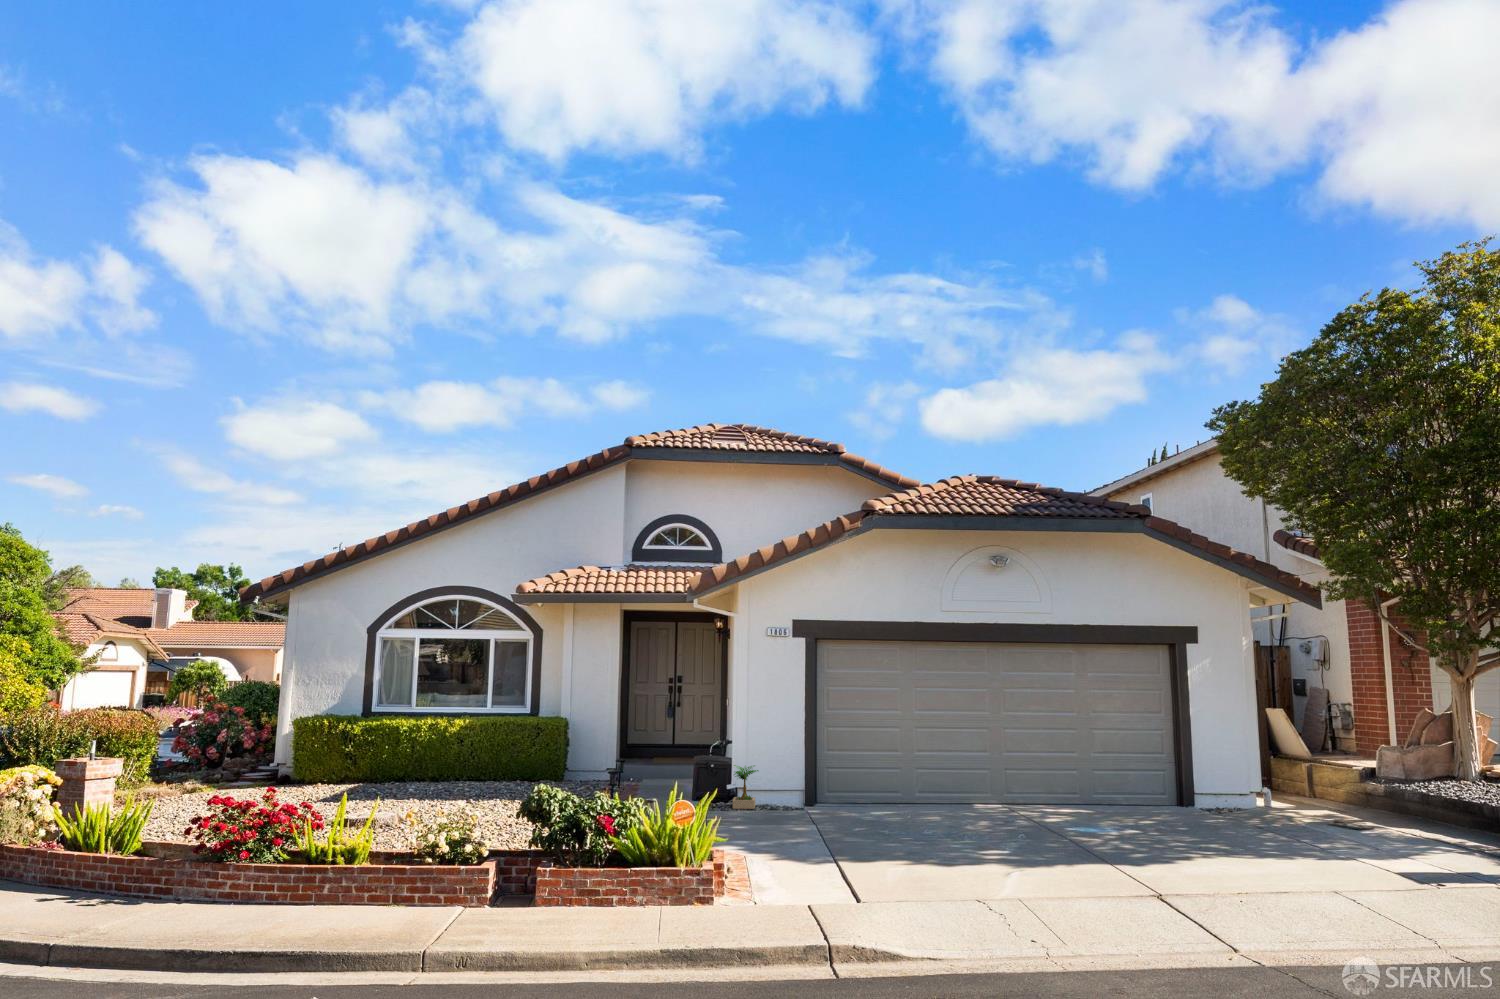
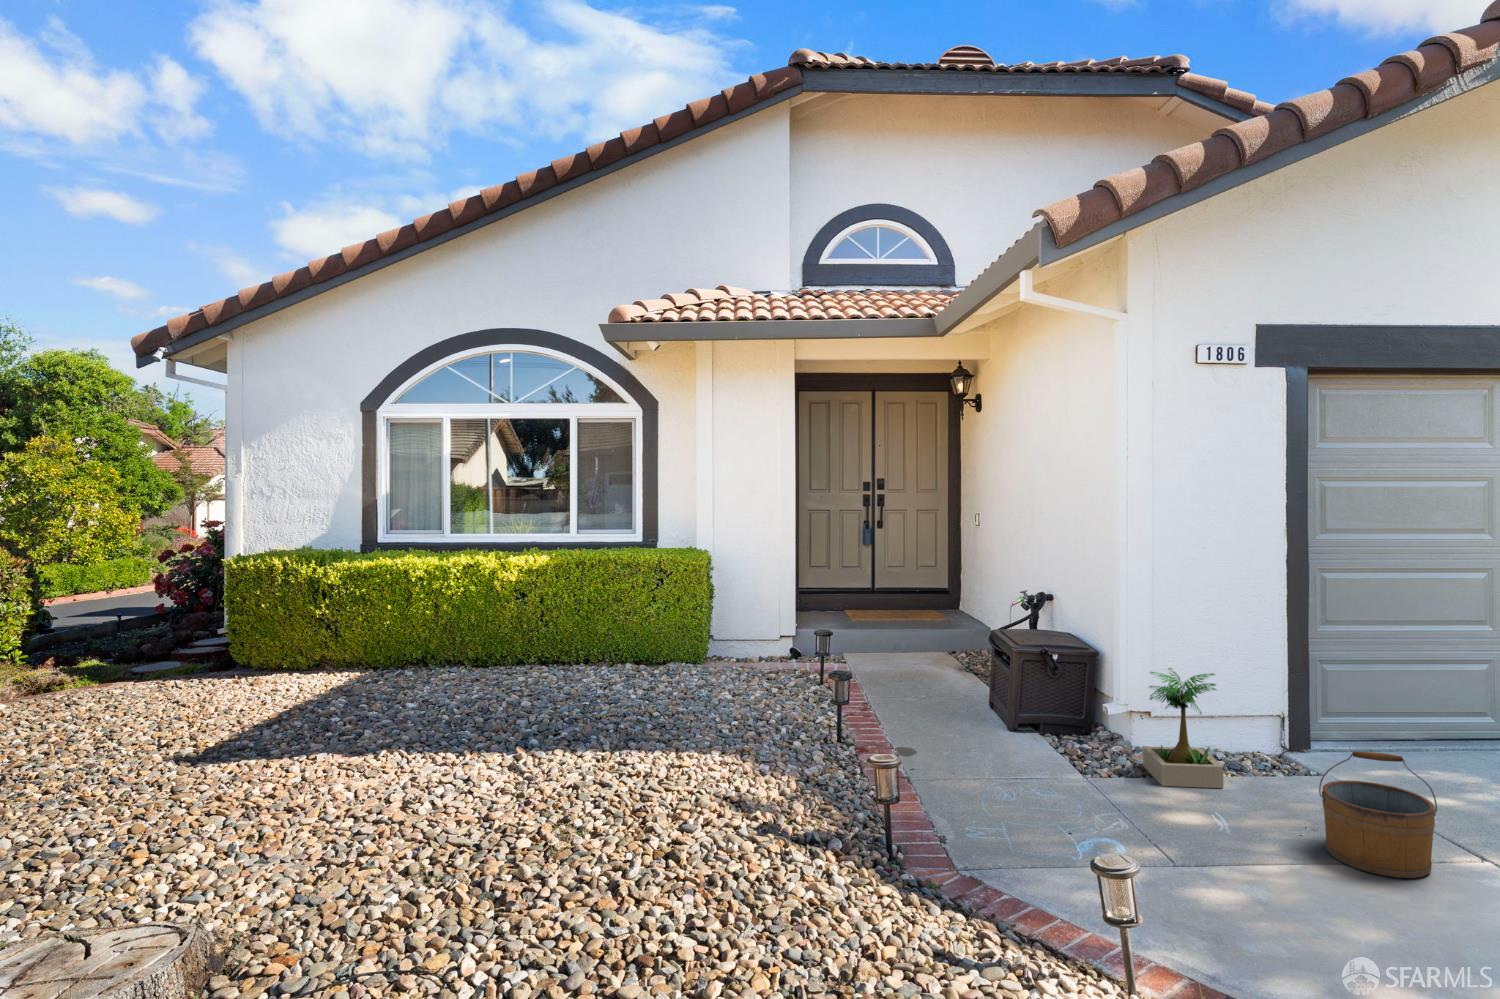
bucket: none [761,783,790,821] -> present [1319,752,1437,878]

